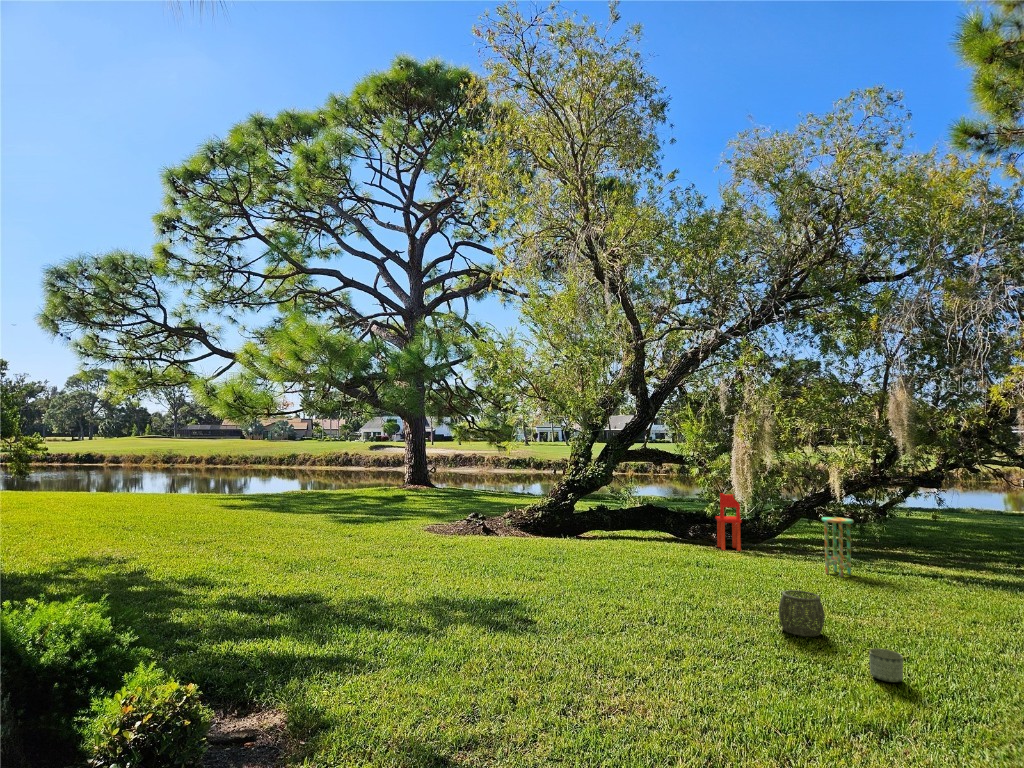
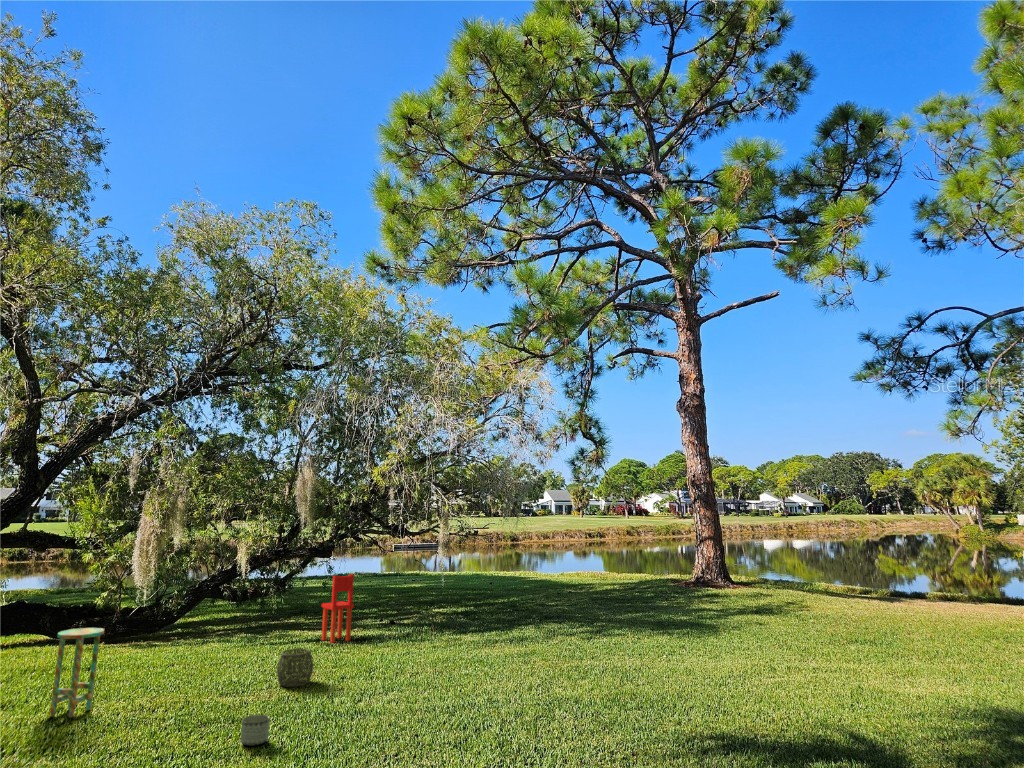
chair: present [715,493,742,551] -> present [322,574,354,643]
side table: present [822,517,854,577] -> present [50,628,104,718]
woven basket: present [779,590,825,637] -> present [277,649,313,687]

